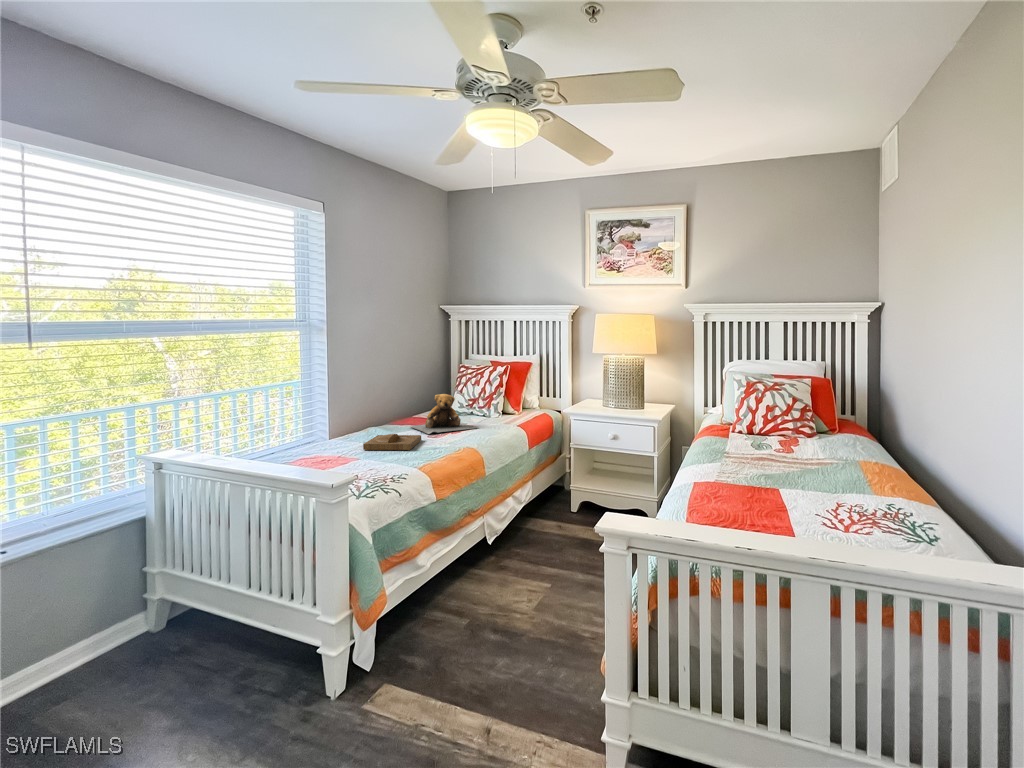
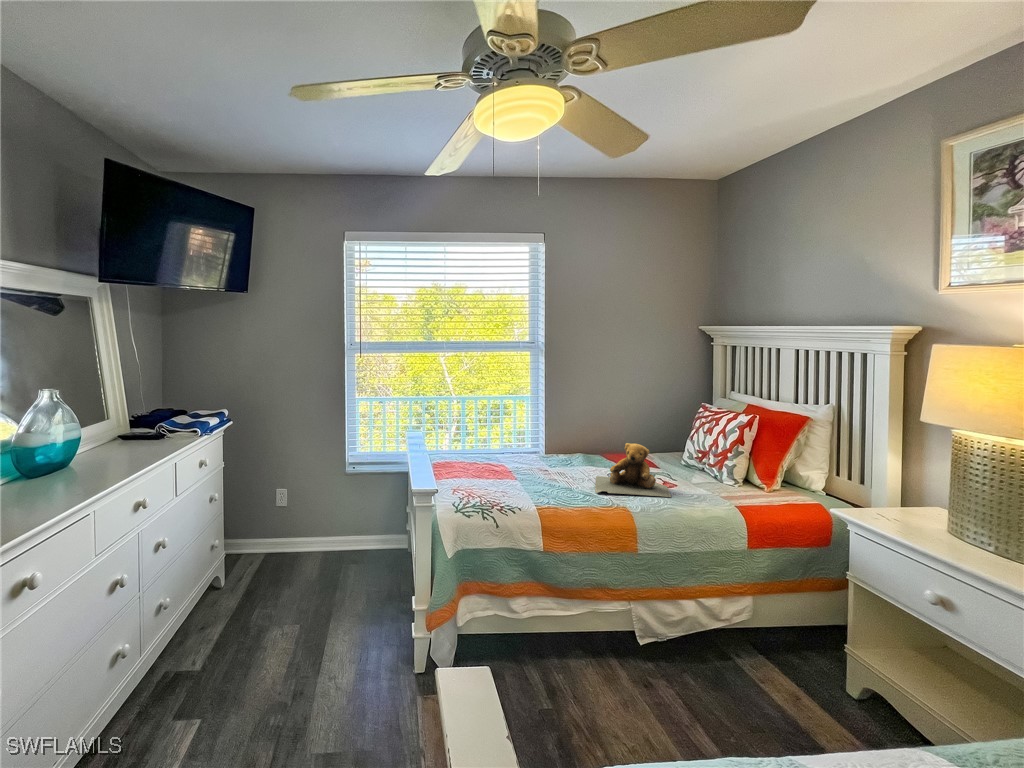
tray: present [363,434,421,450] -> none [498,483,576,512]

